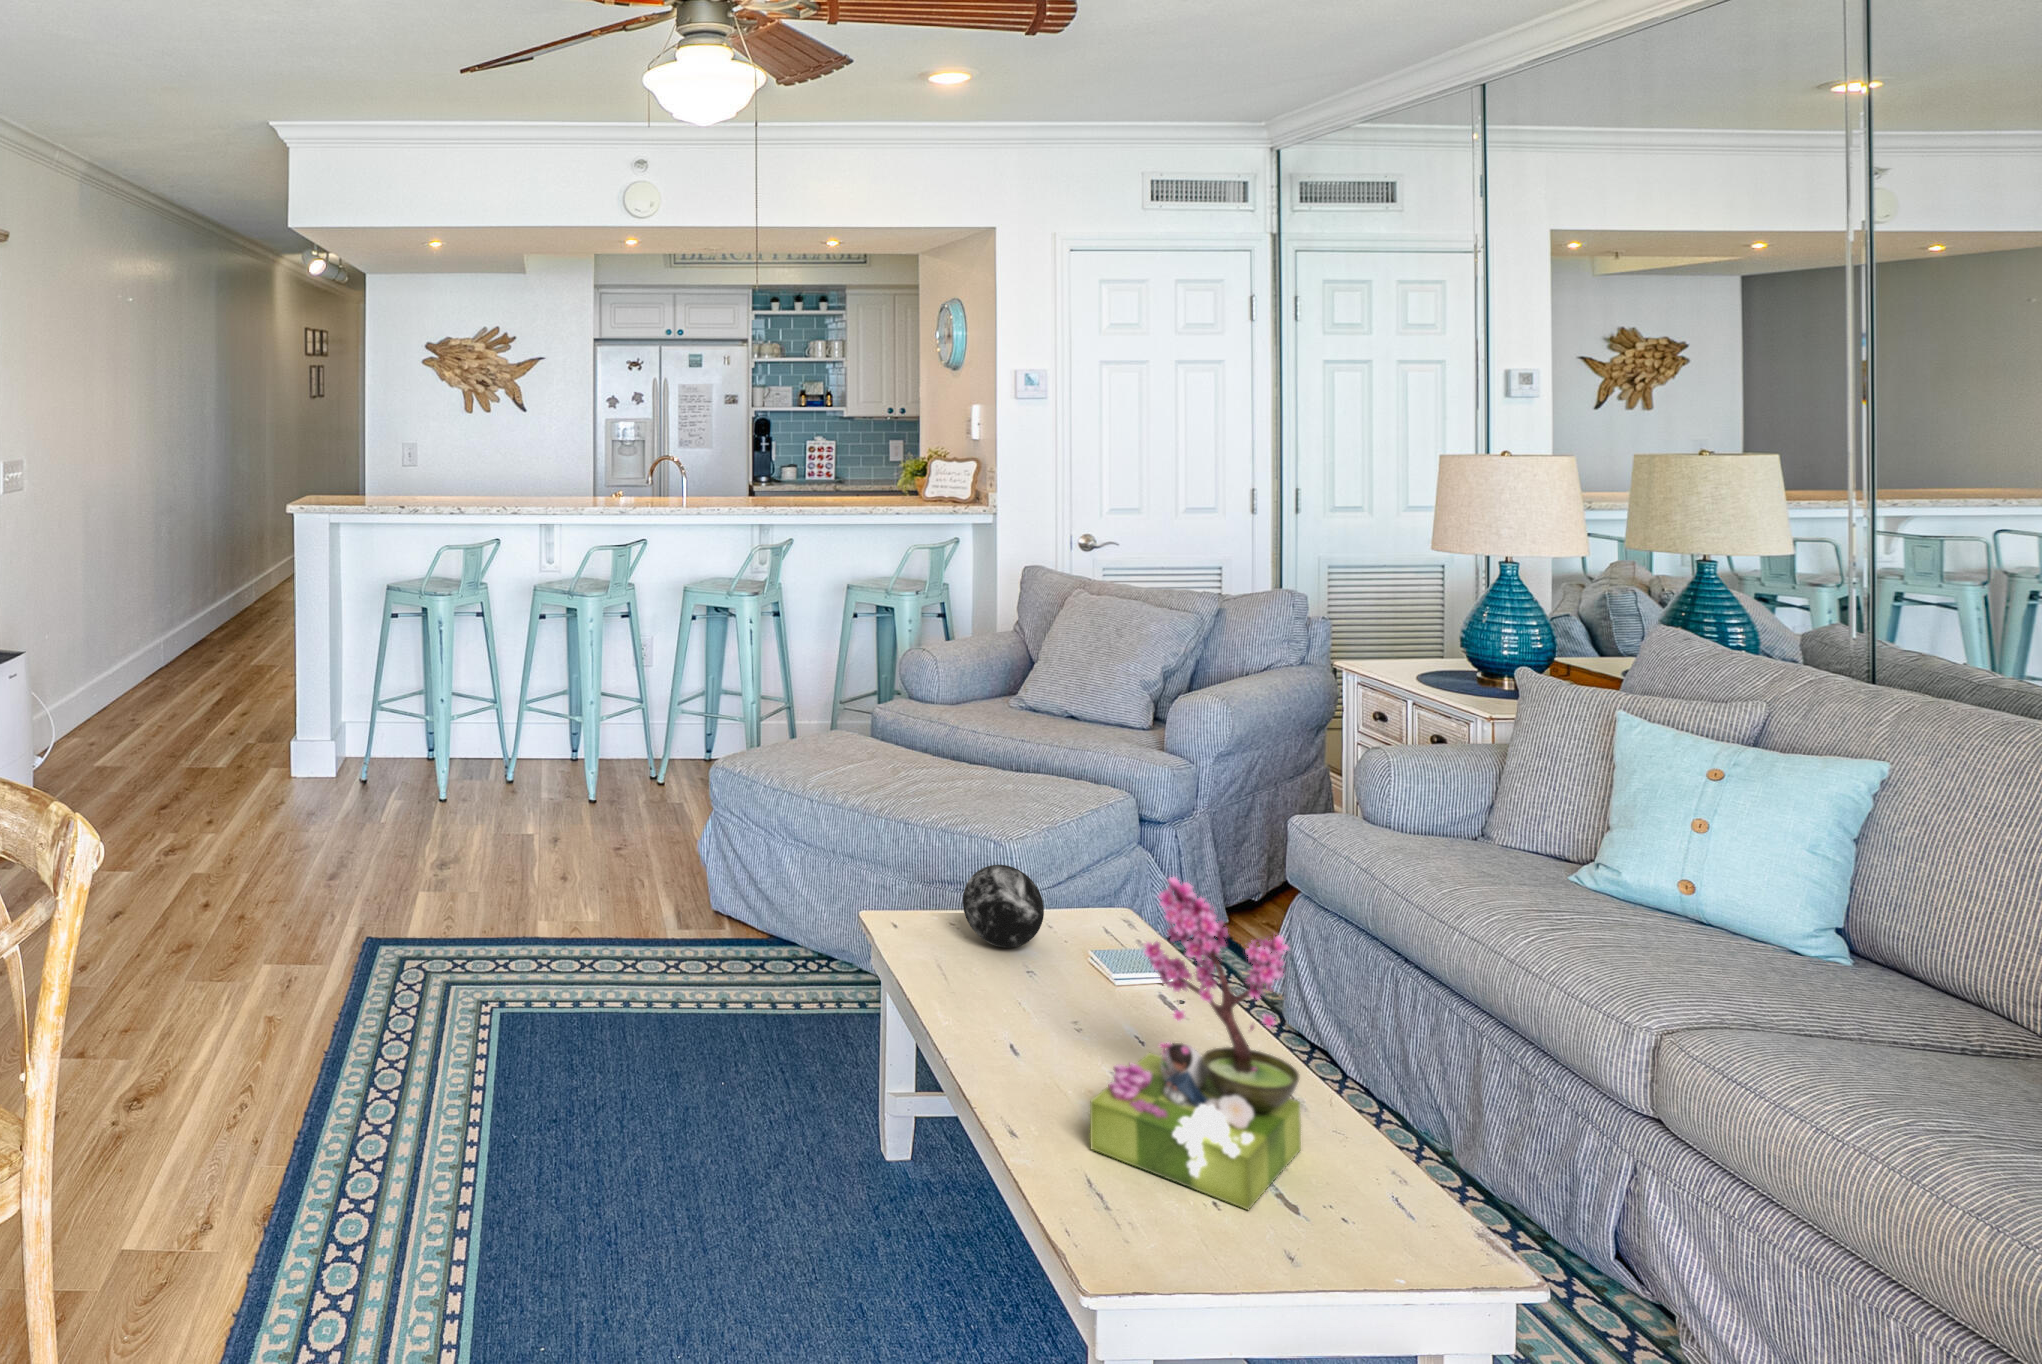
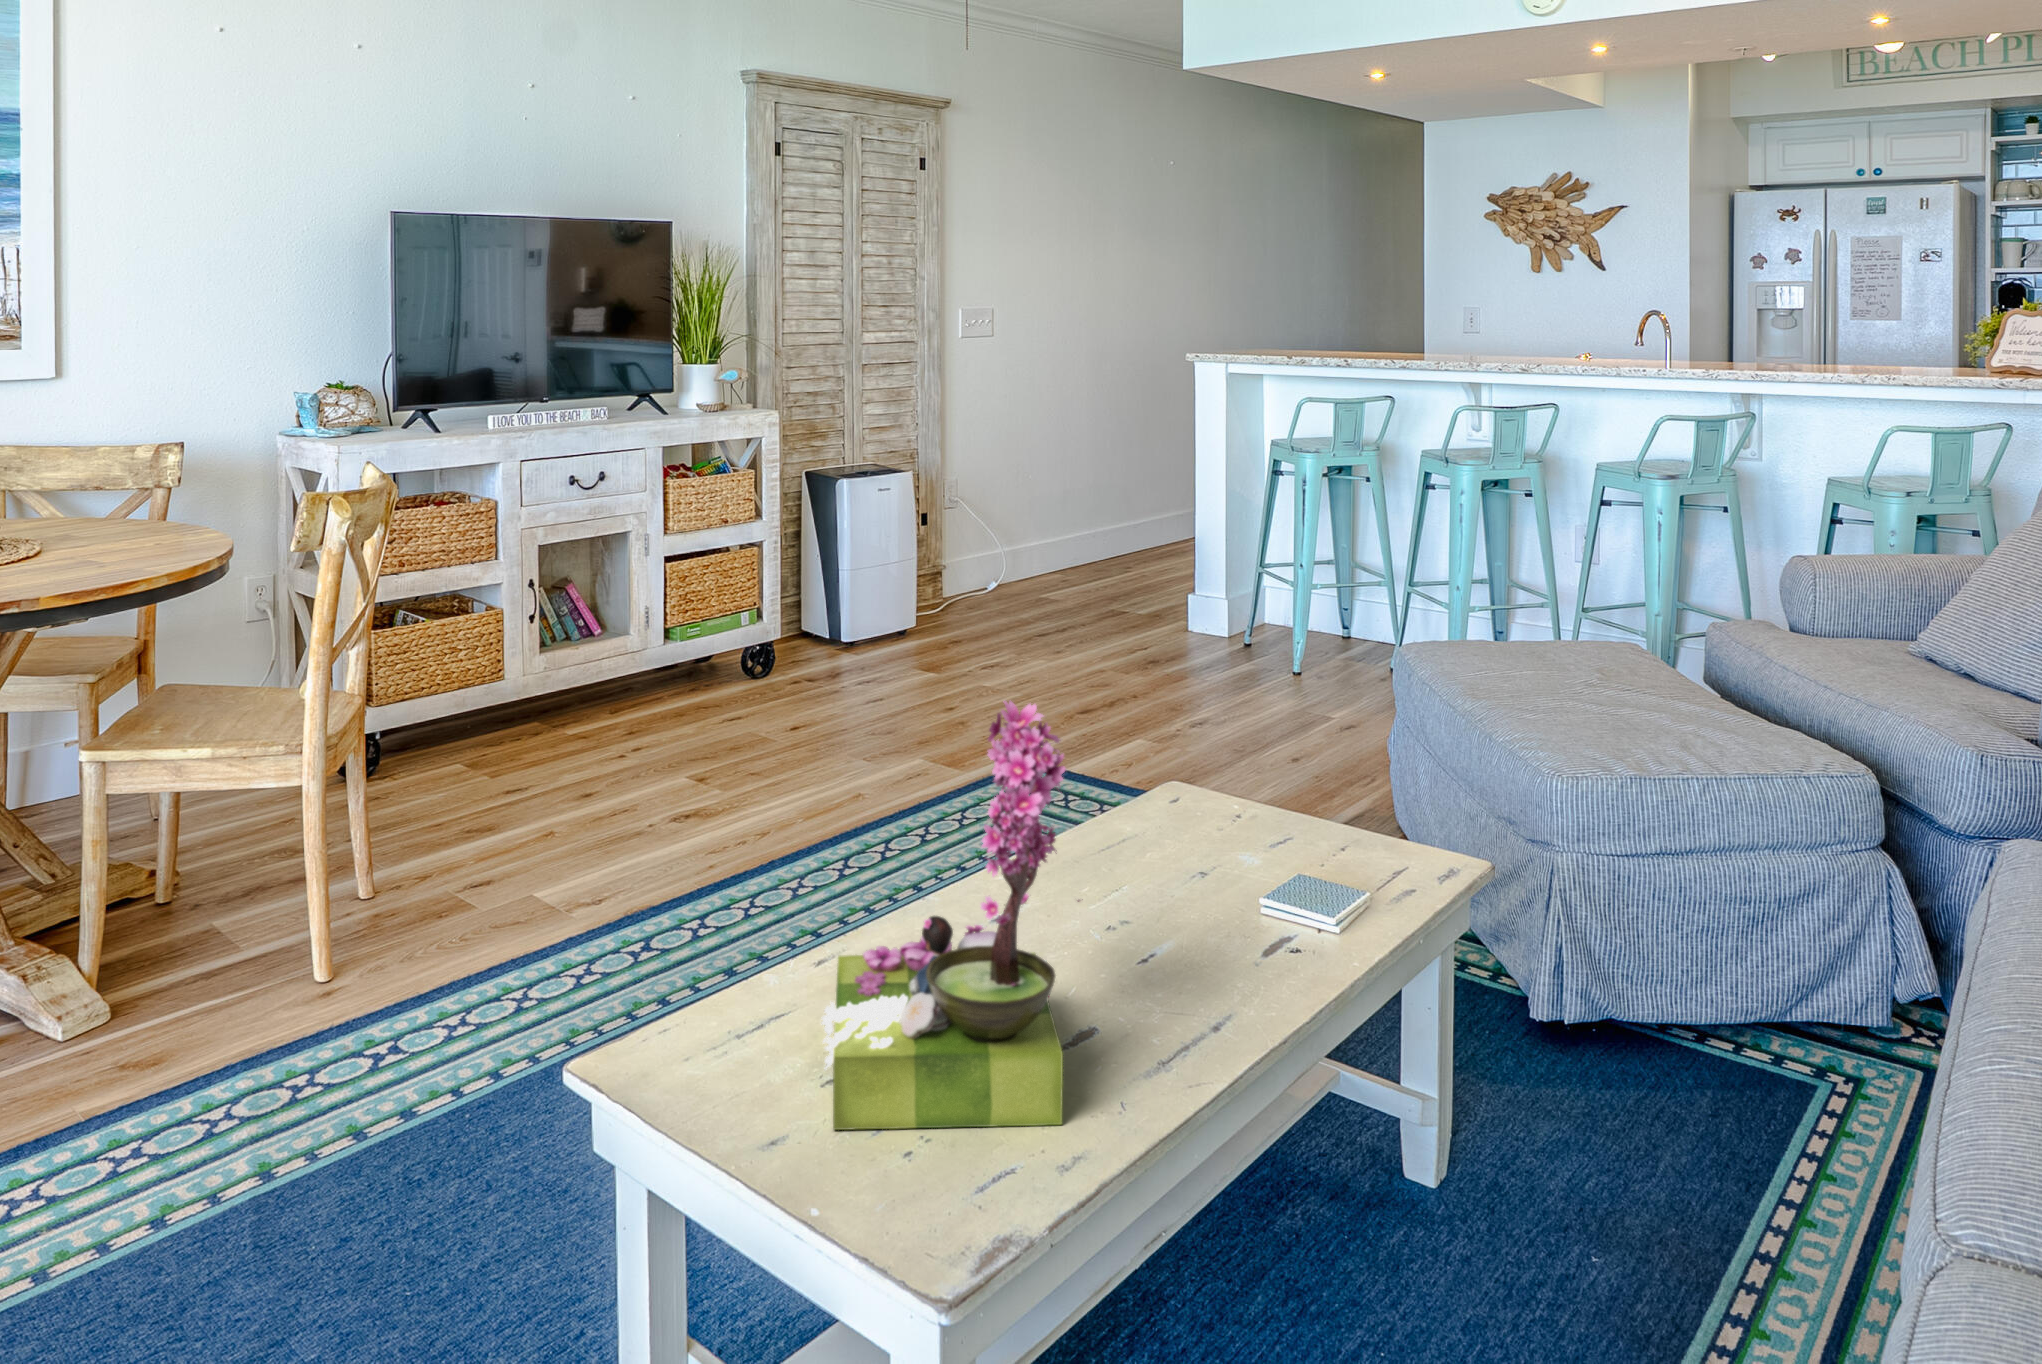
decorative orb: present [963,865,1044,947] -> none [1228,747,1339,860]

